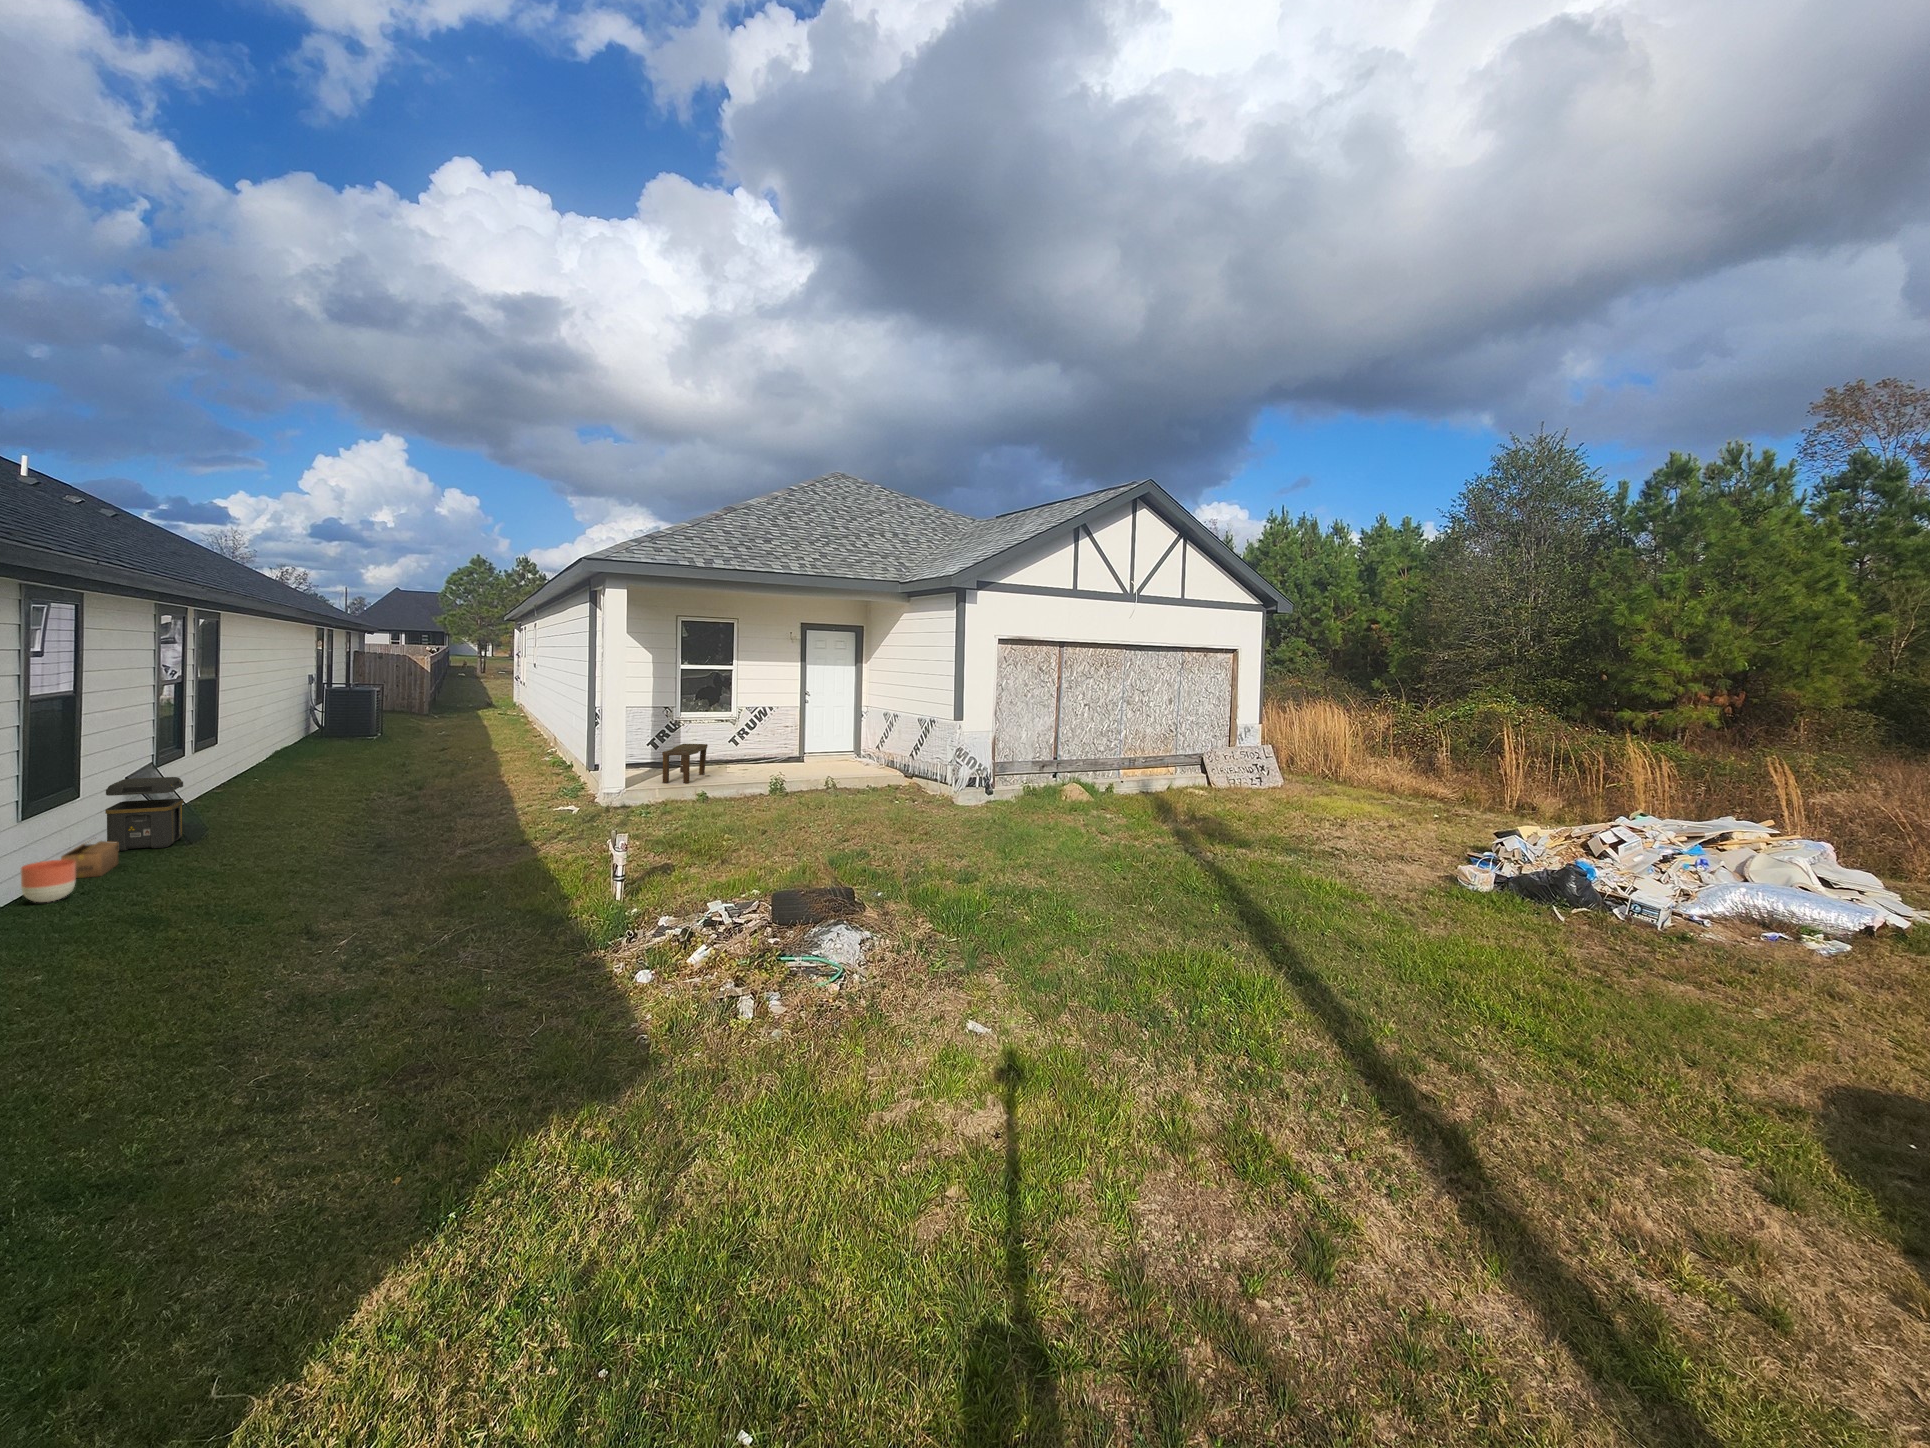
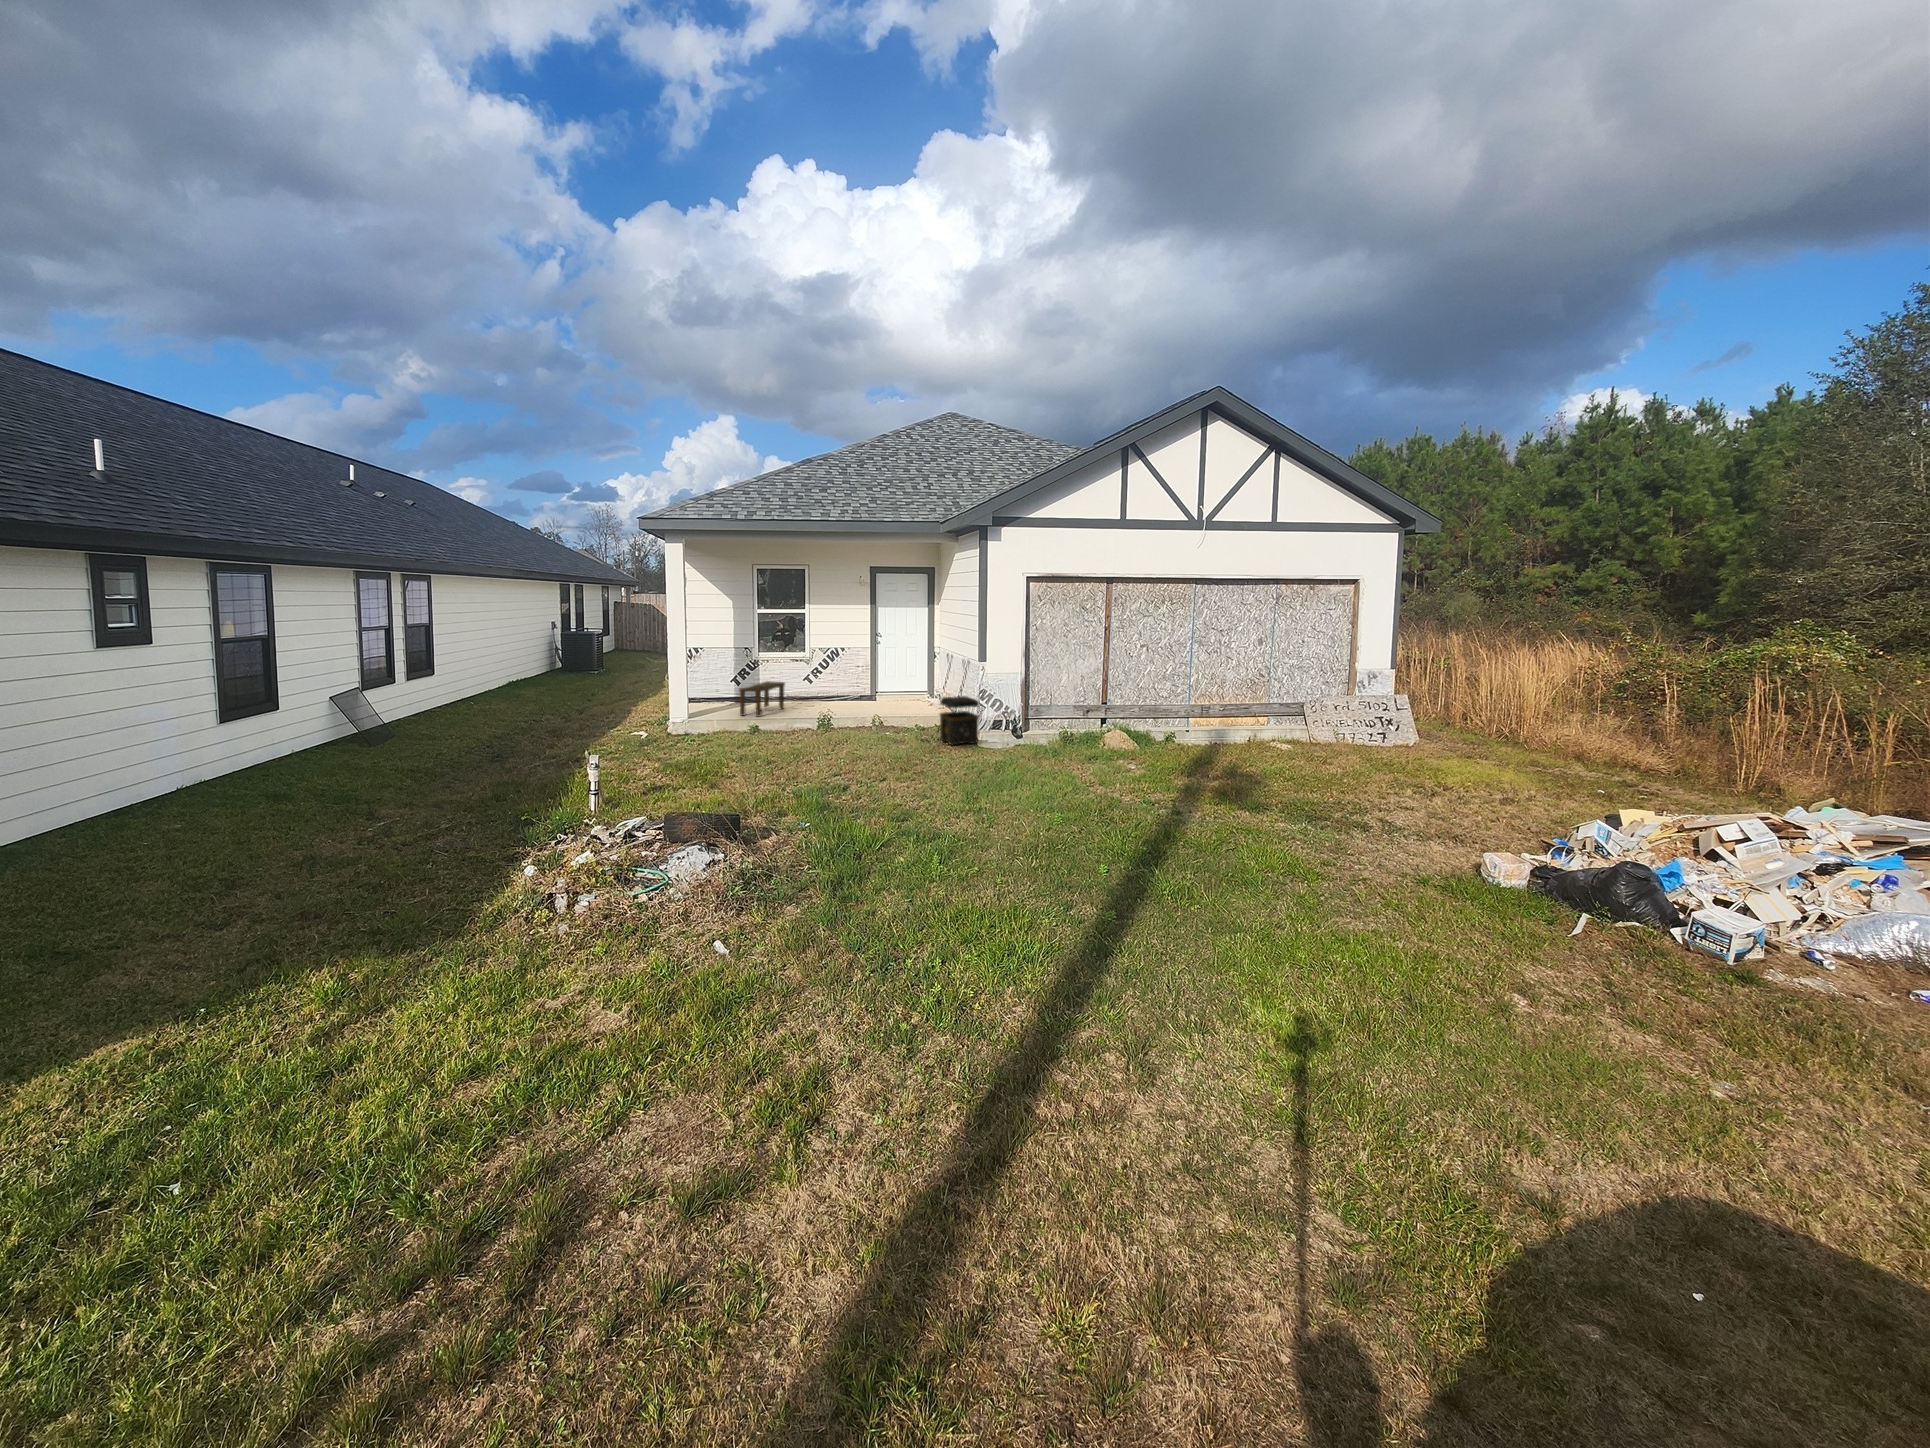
toolbox: present [105,777,184,851] -> present [940,696,979,745]
cardboard box: present [61,841,119,878] -> none [295,742,334,769]
planter: present [21,859,76,902] -> none [258,756,290,783]

